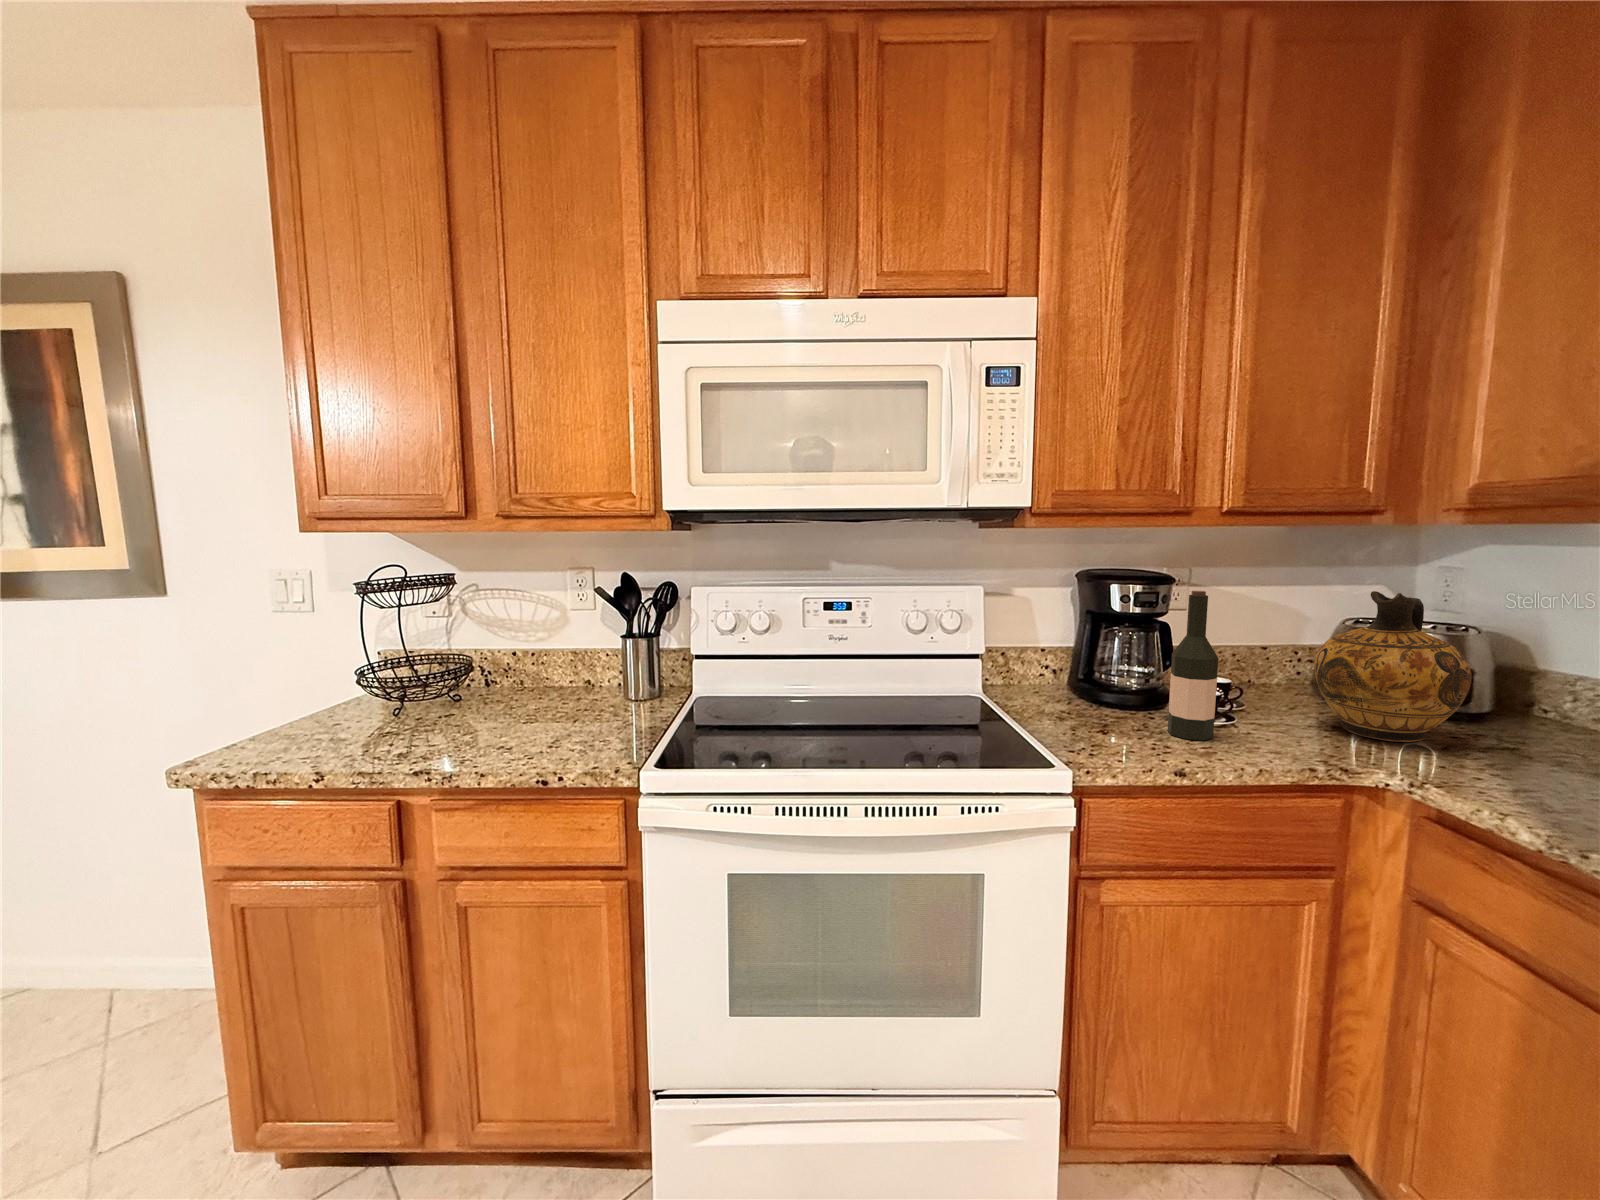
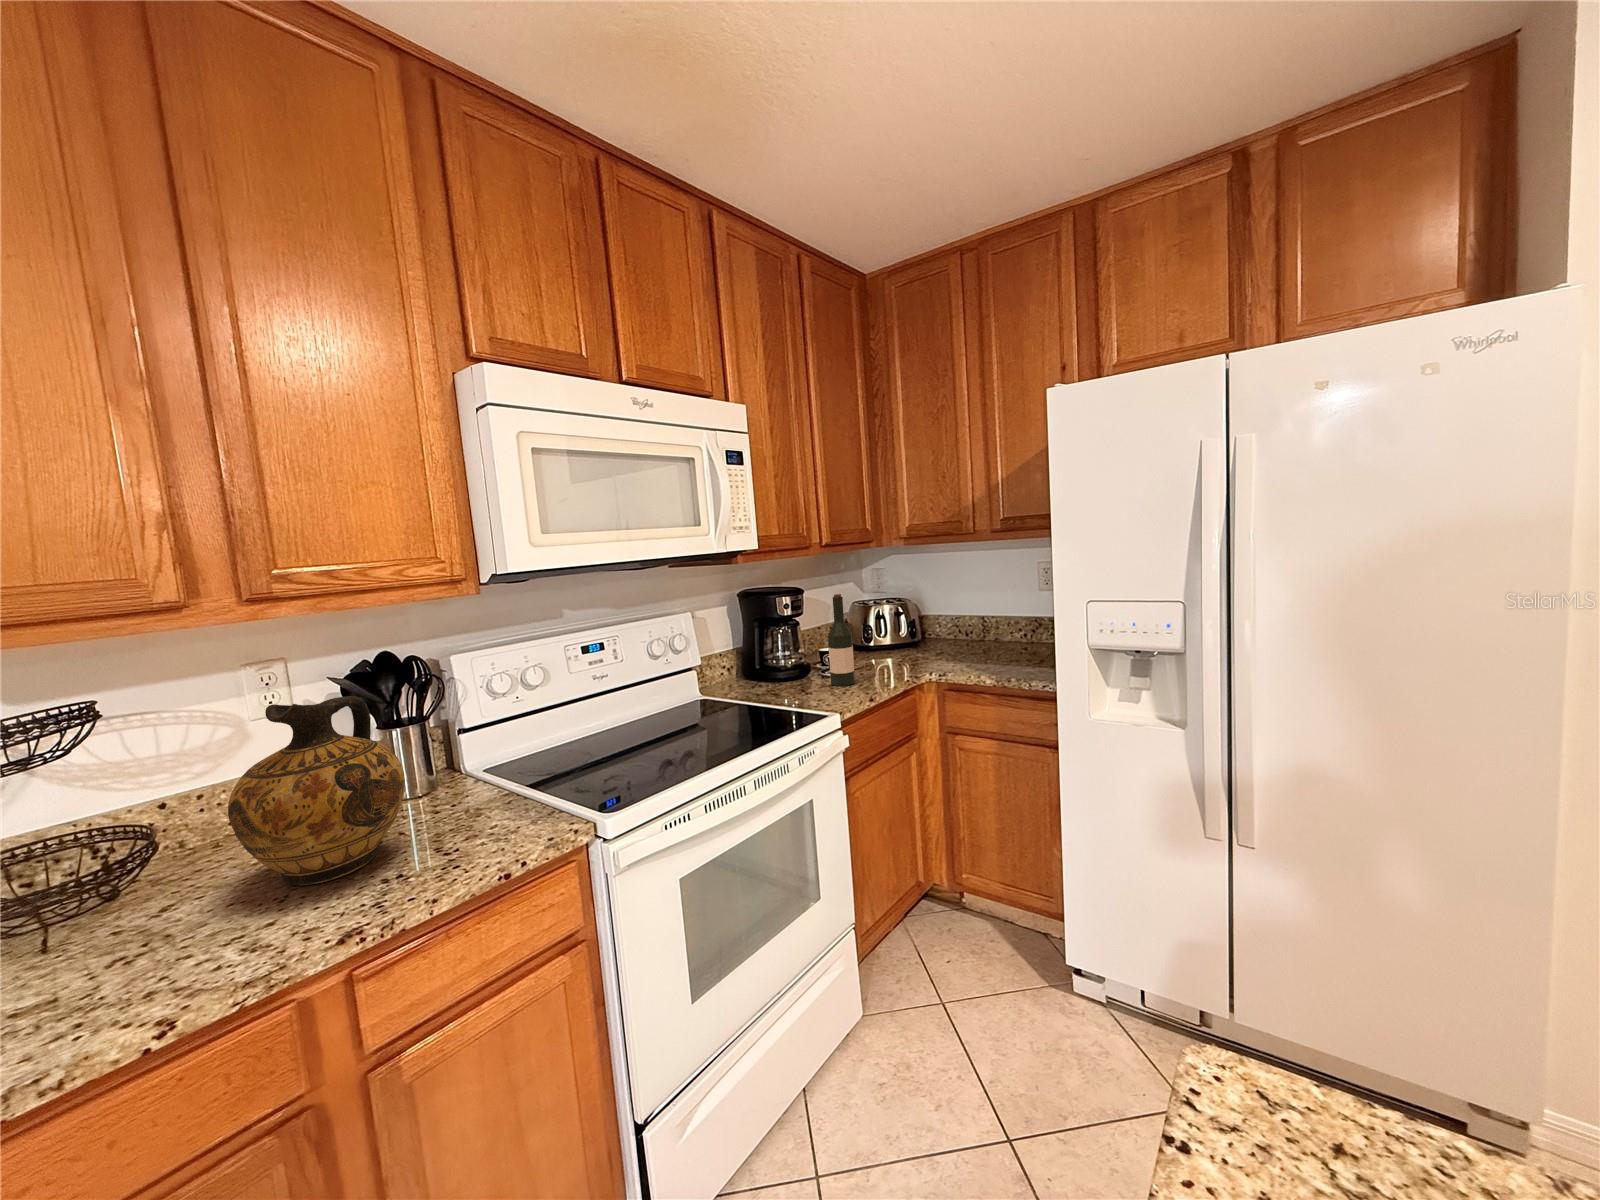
ceramic jug: present [1314,591,1472,742] -> present [228,696,405,885]

